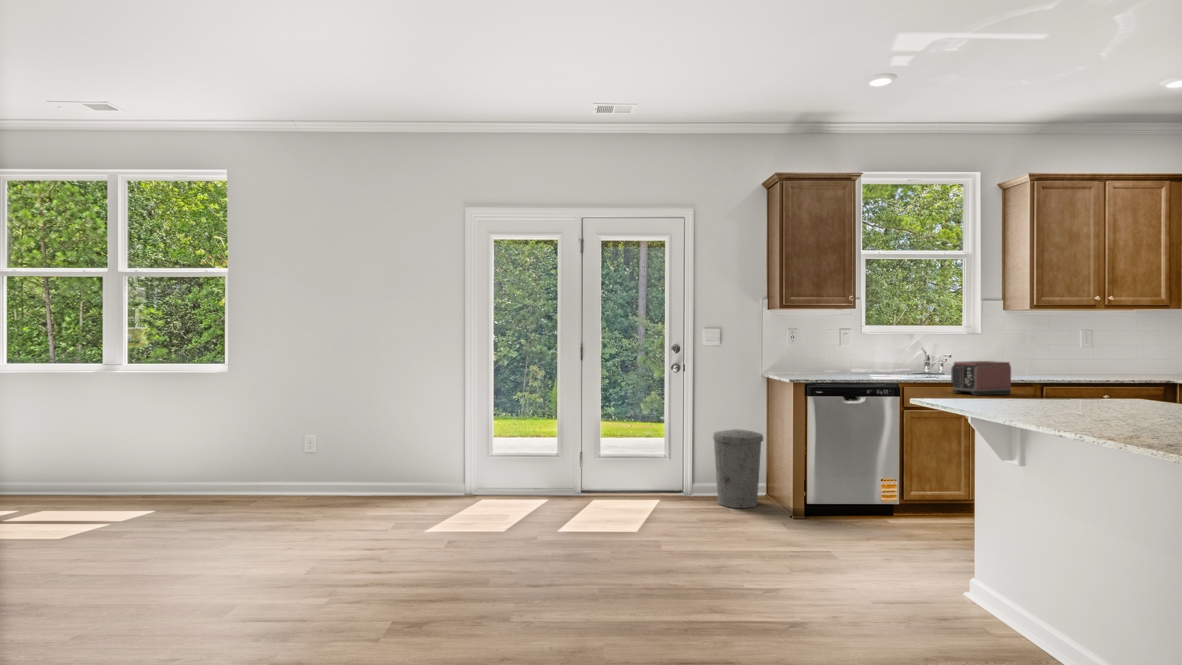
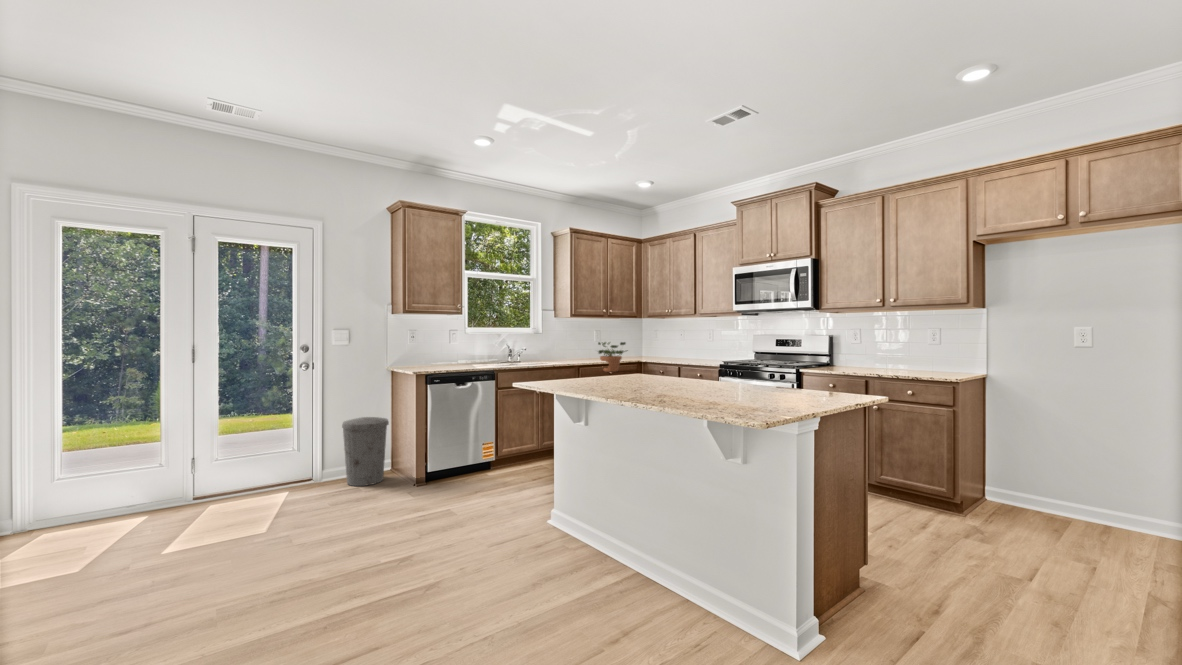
potted plant: none [1074,347,1145,395] -> present [598,342,628,372]
toaster: present [951,361,1011,396] -> none [527,353,563,377]

